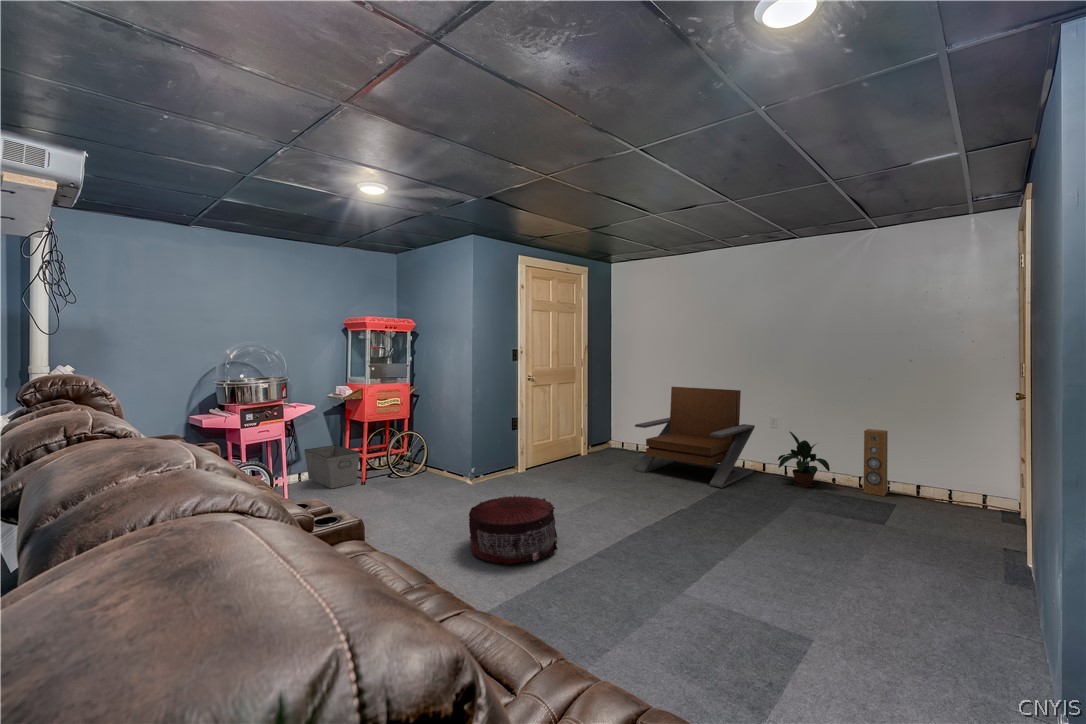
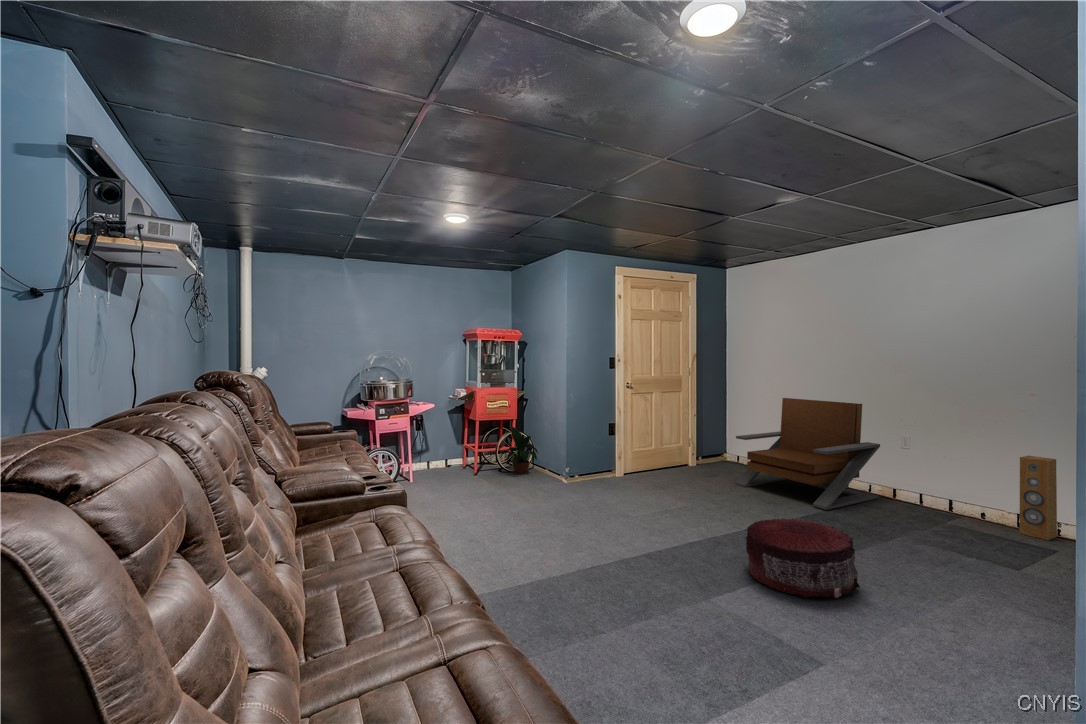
potted plant: present [778,432,830,487] -> present [501,427,538,474]
storage bin: present [304,445,360,489] -> none [432,440,473,476]
pouf: present [469,495,558,565] -> present [745,518,860,598]

